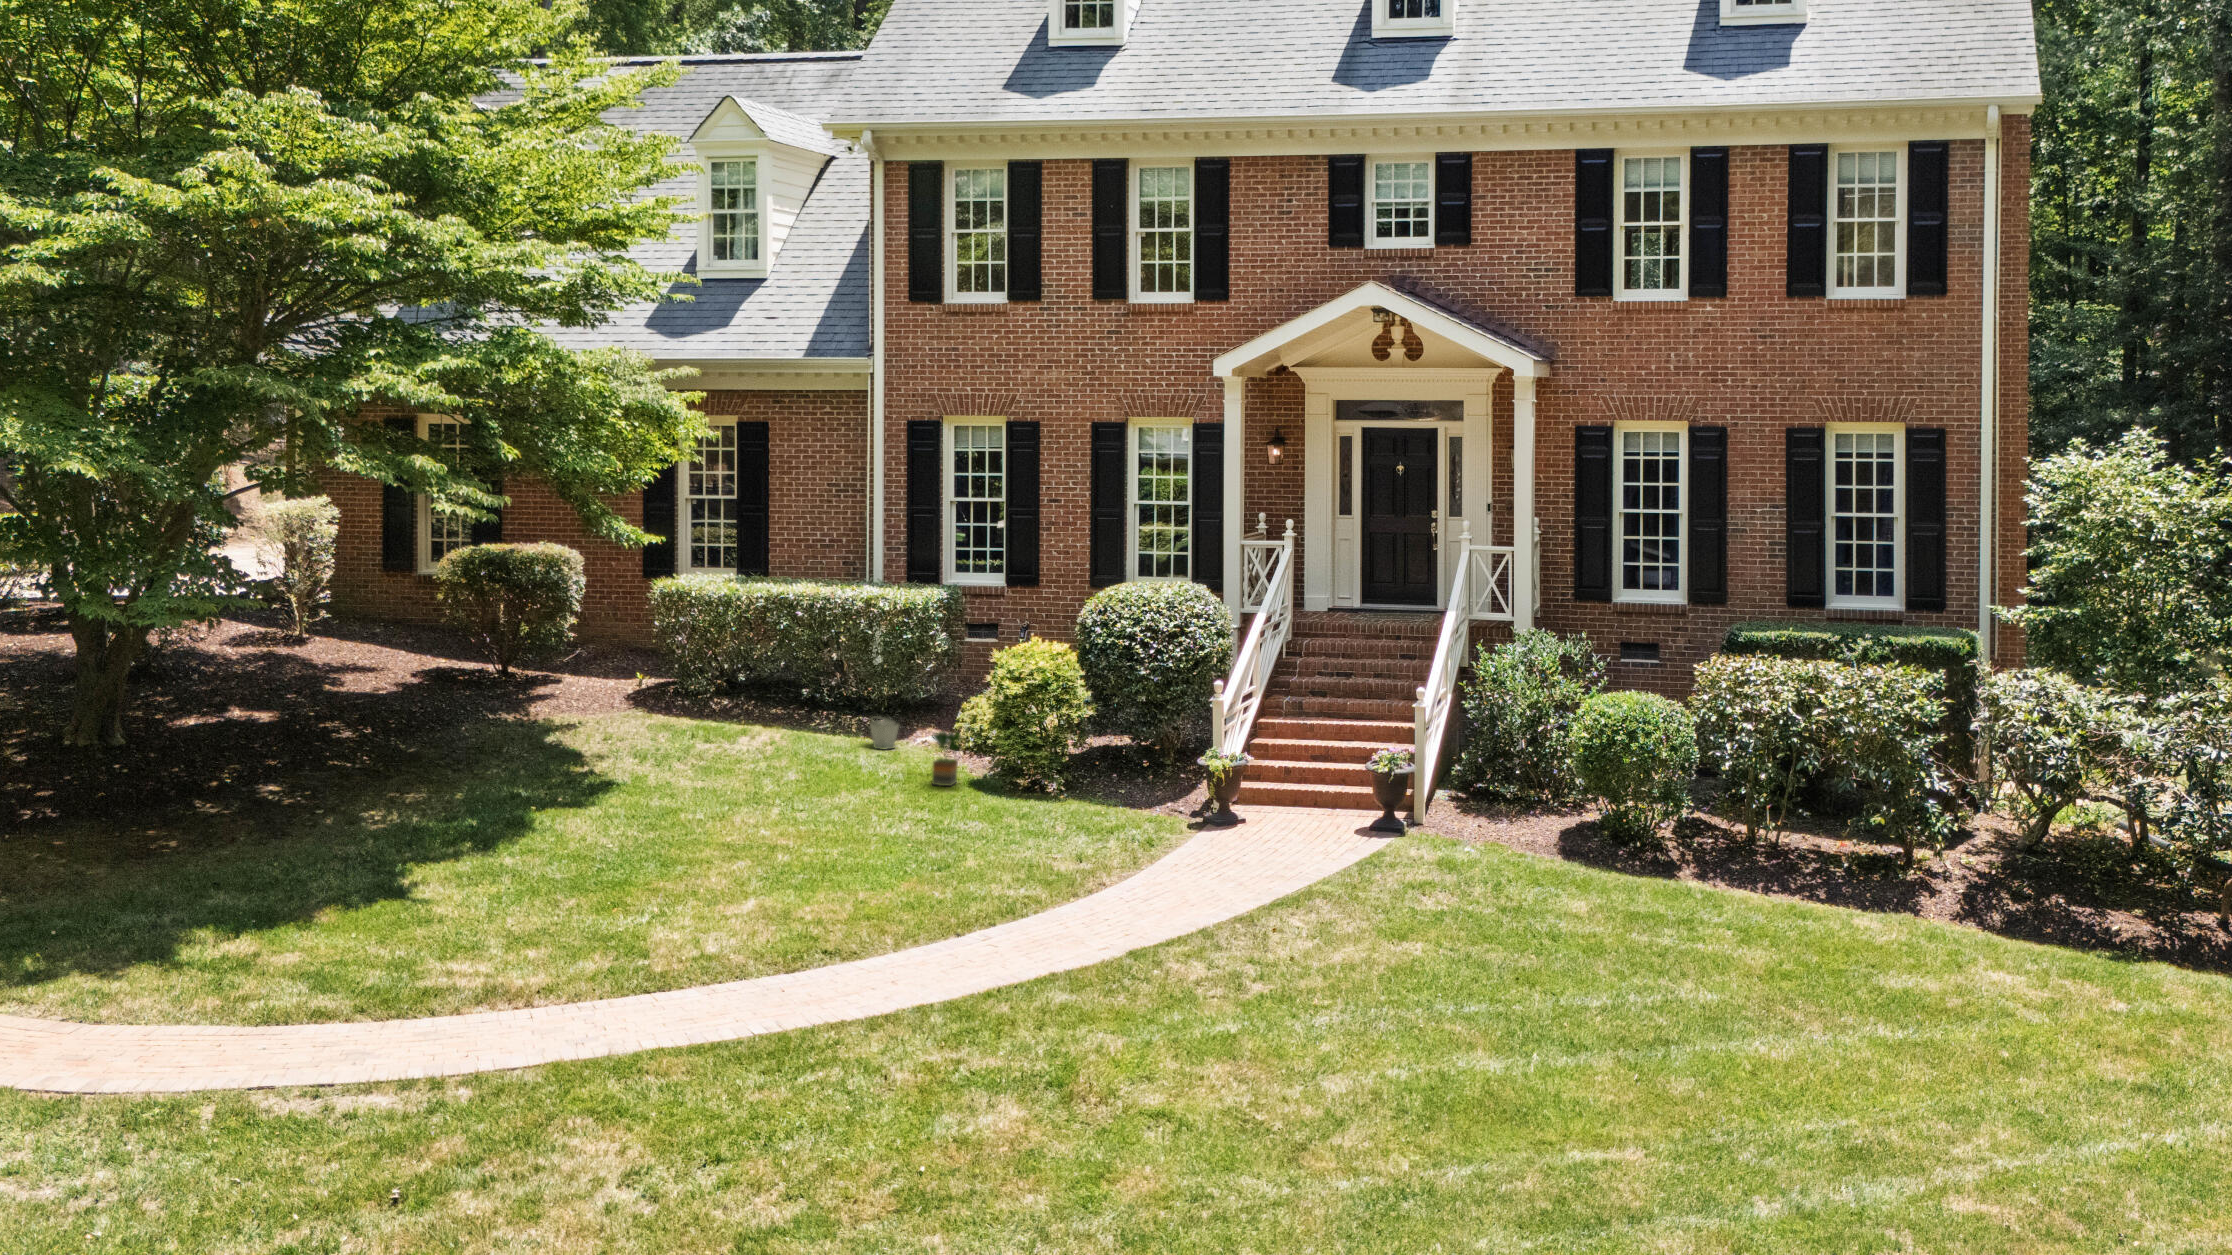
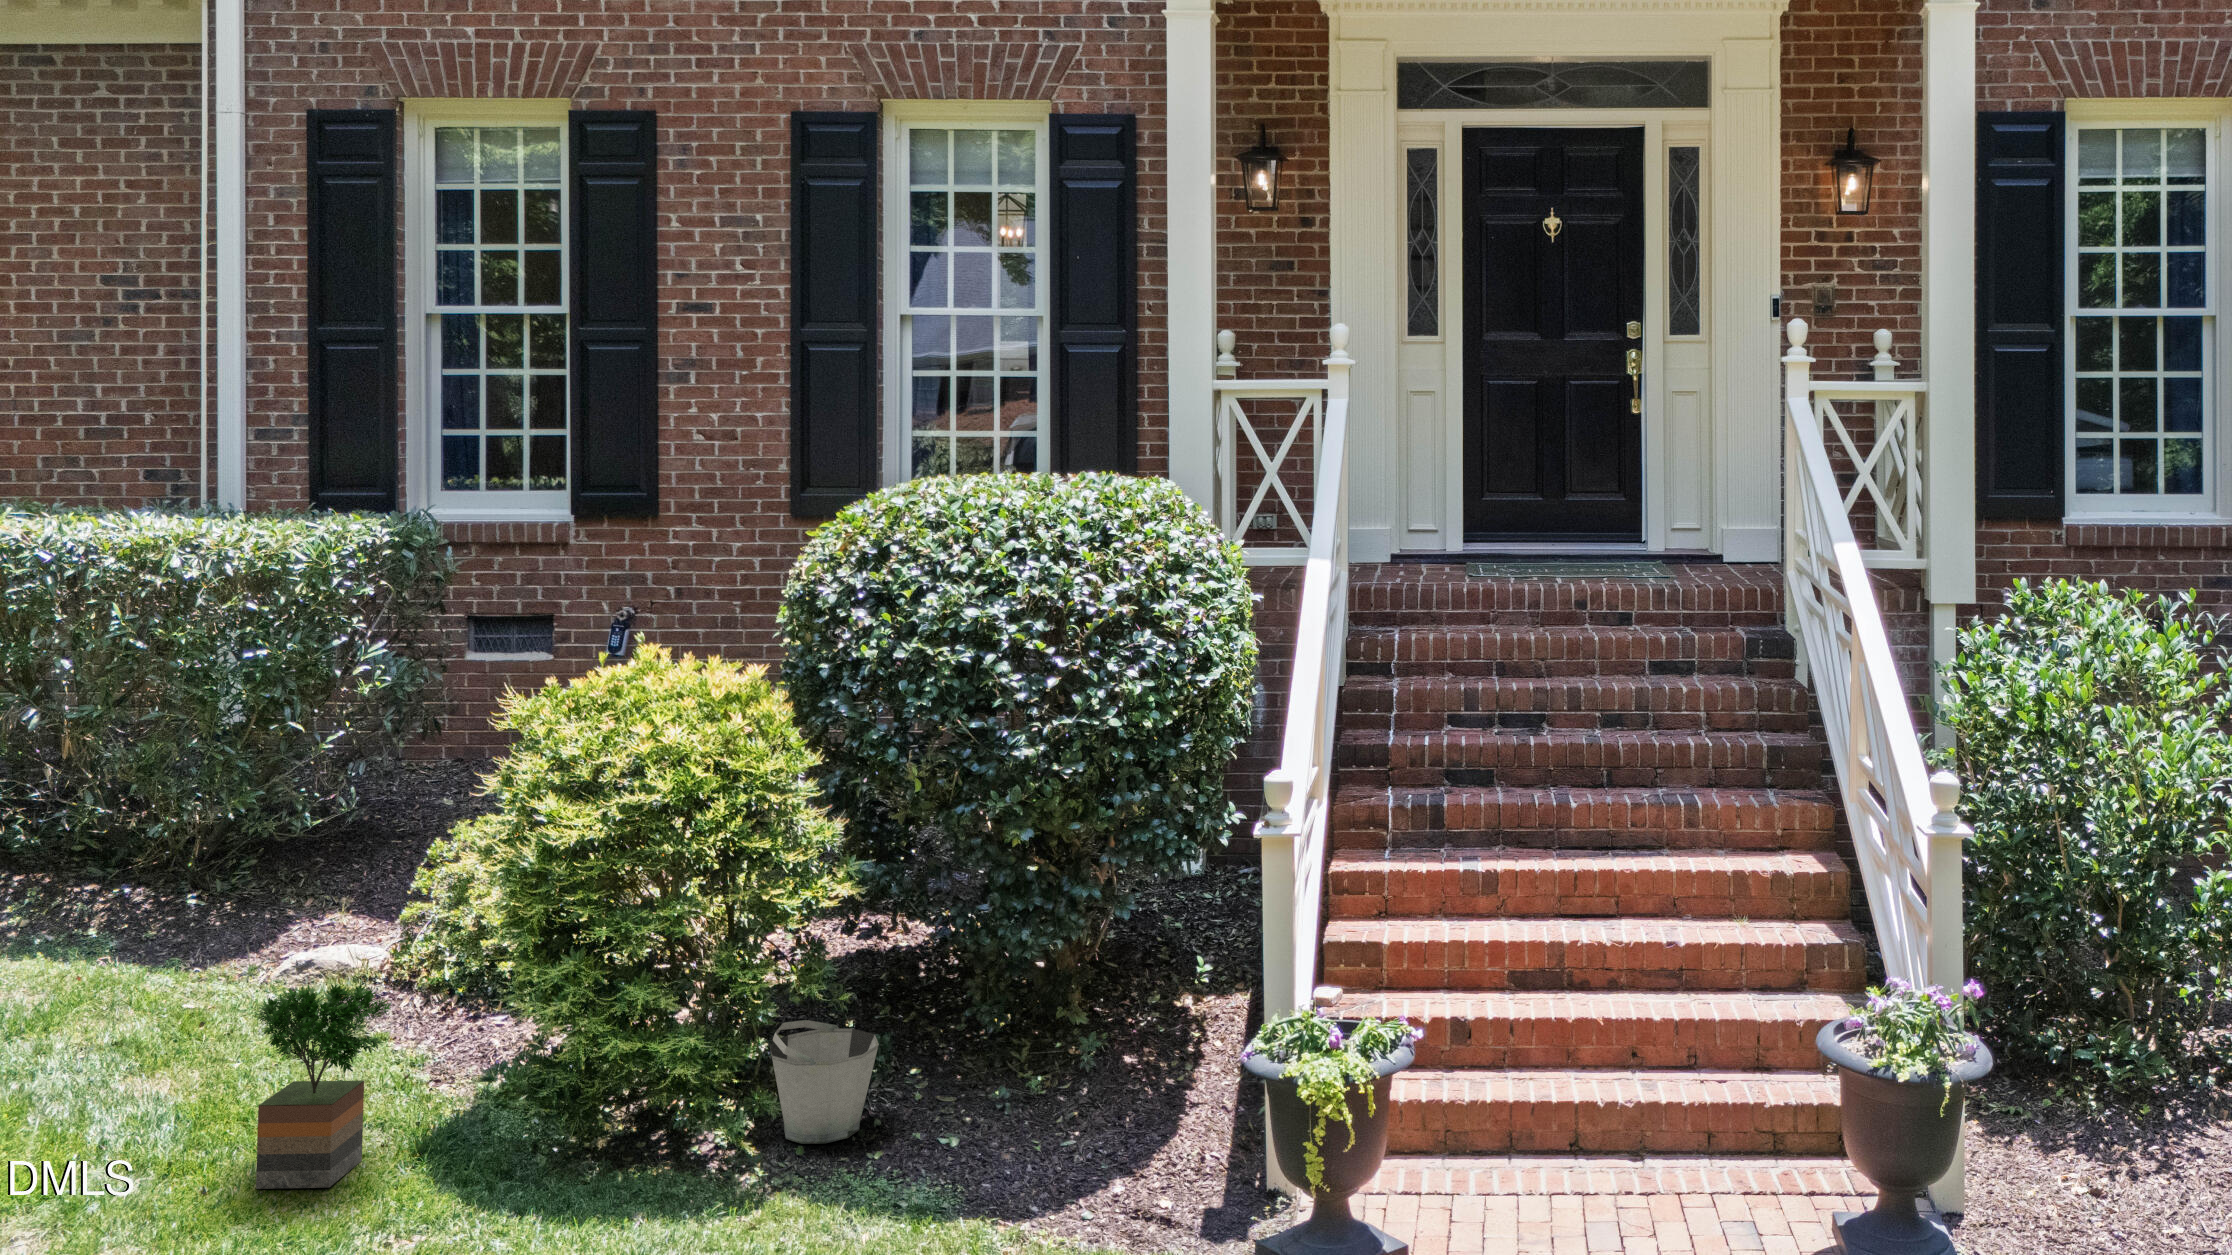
bucket: present [870,717,900,749] -> present [770,1020,879,1144]

